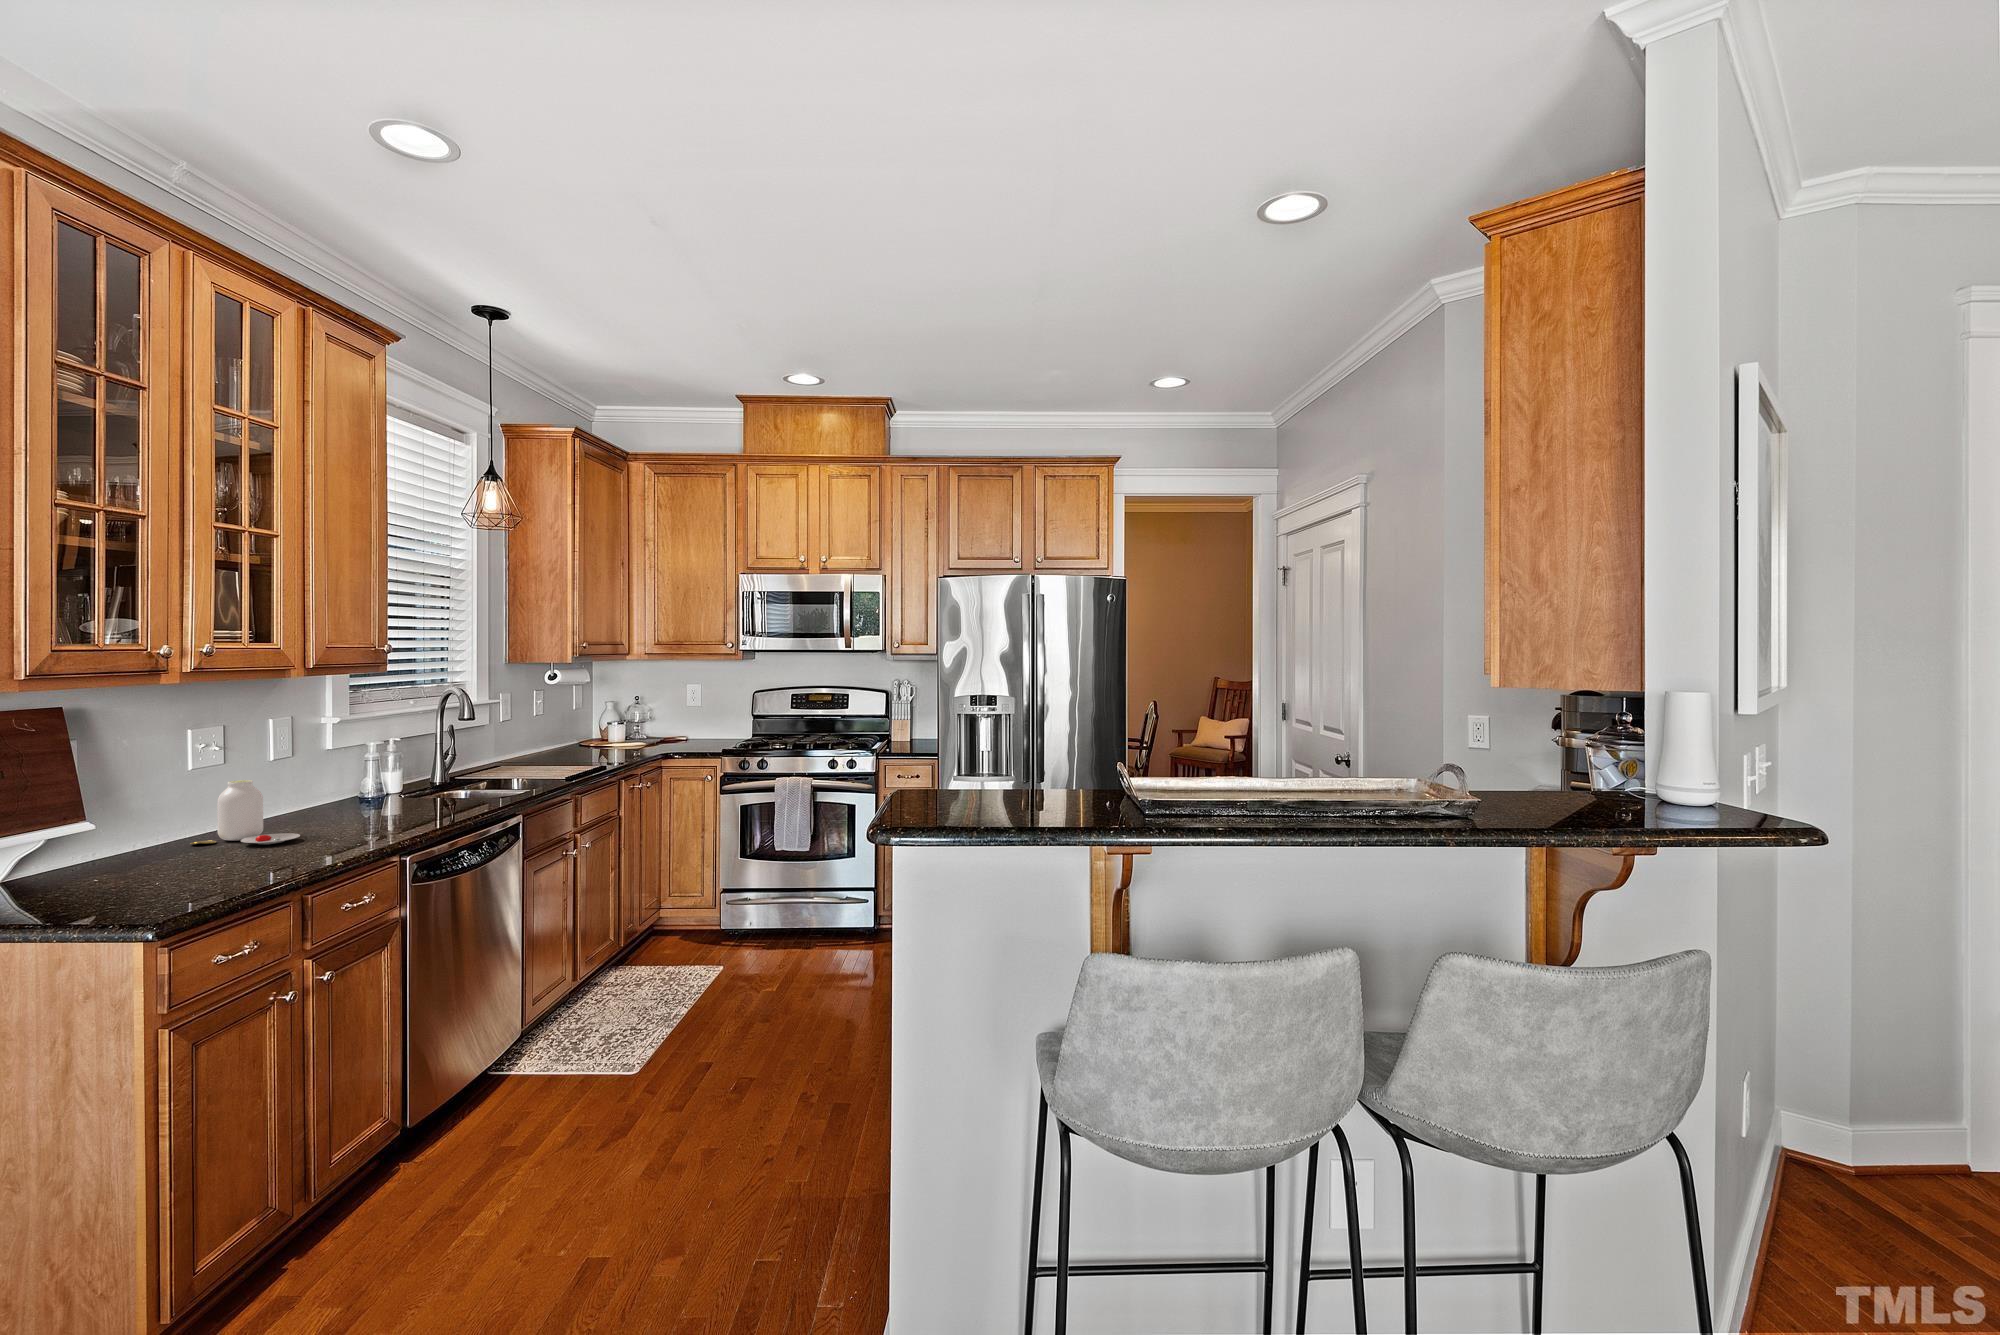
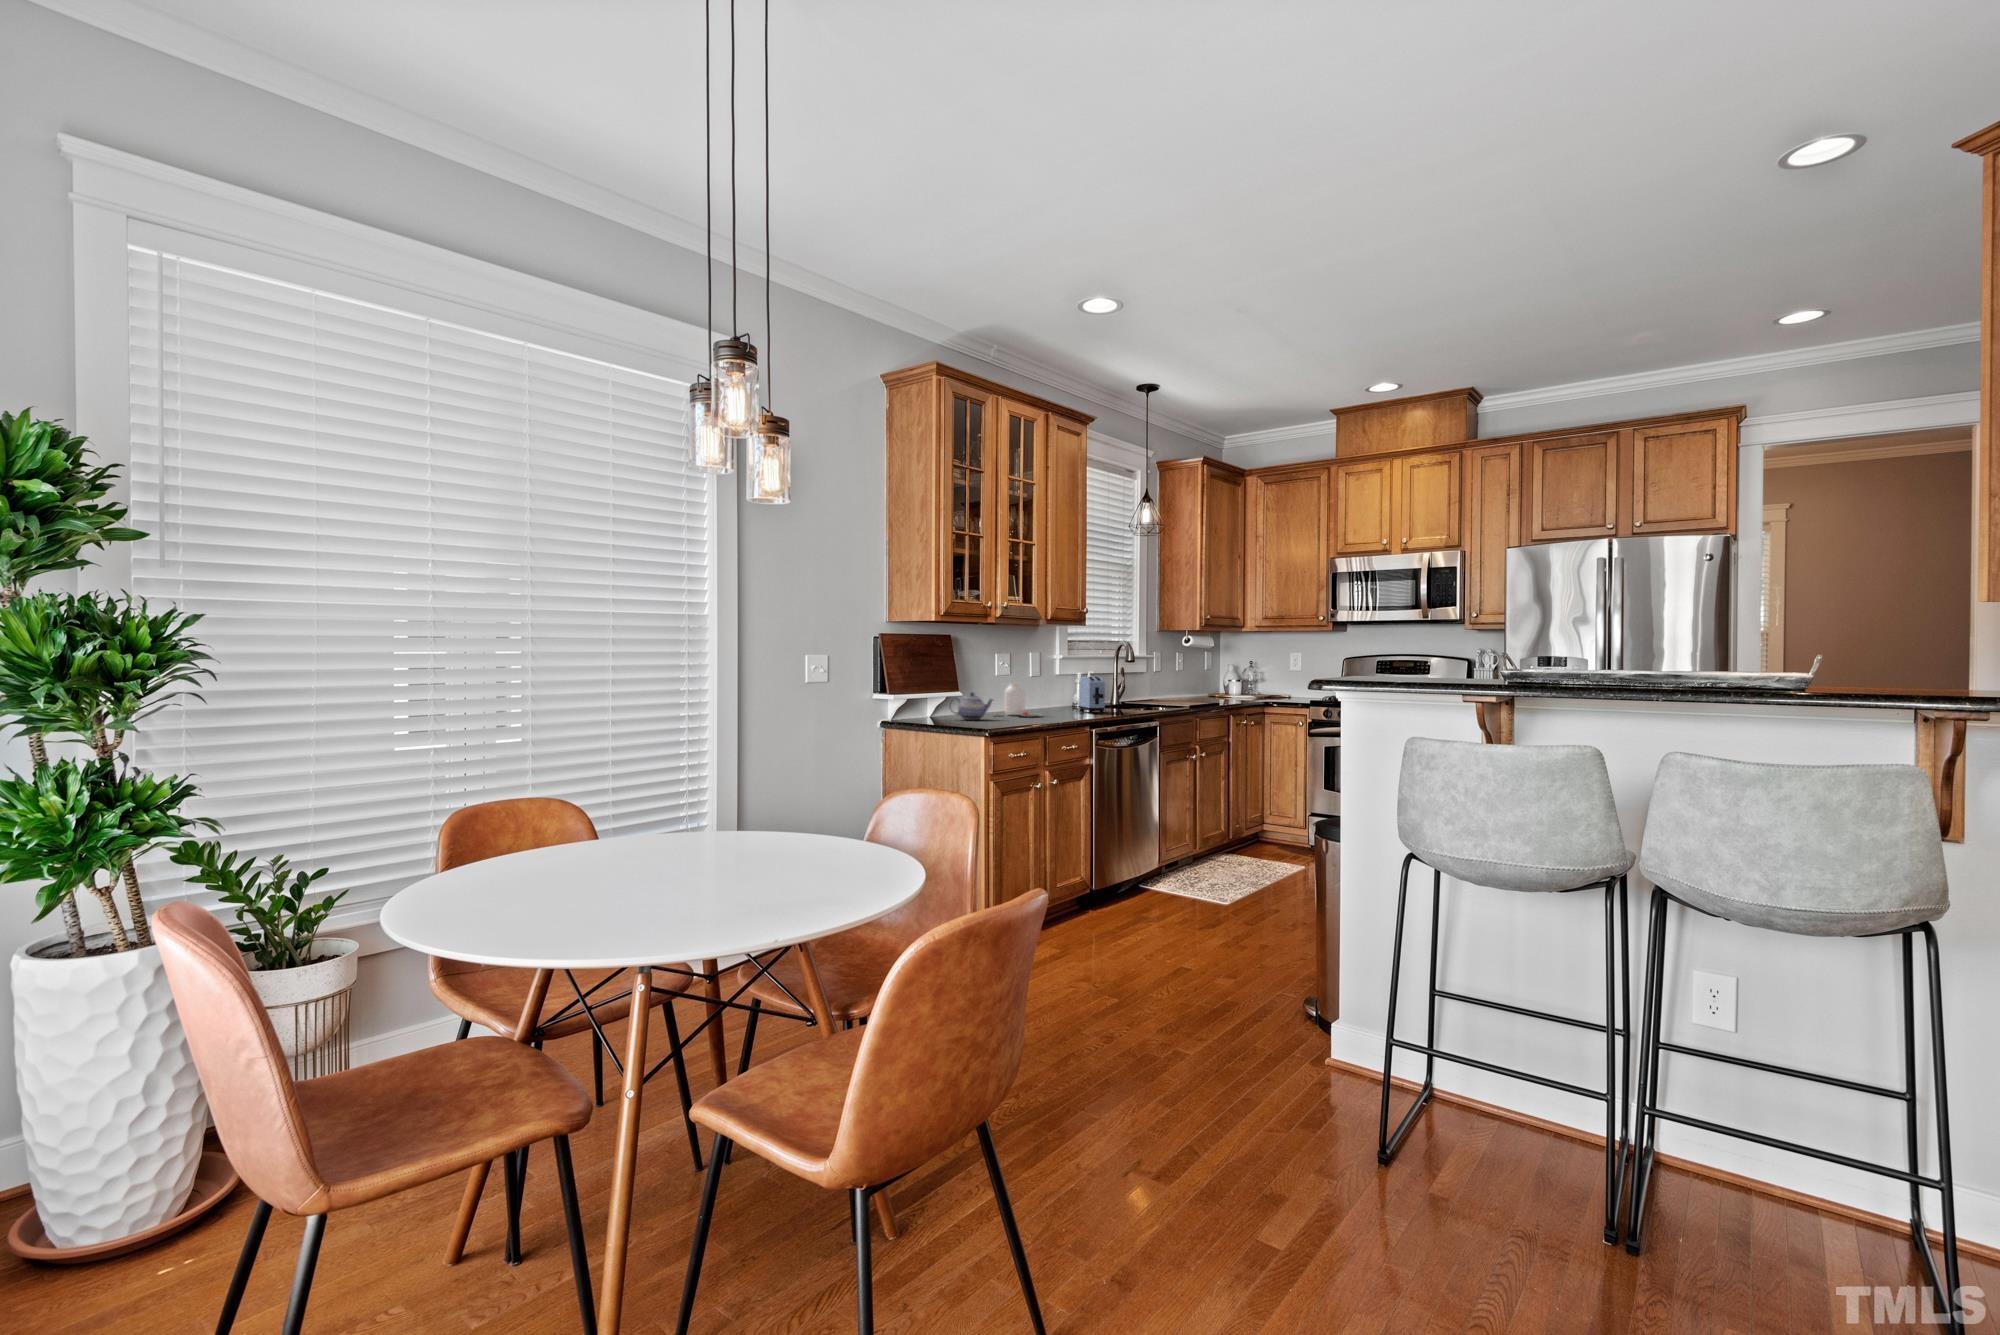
toaster: none [378,755,425,820] -> present [1079,677,1105,714]
teapot: none [68,818,187,874] -> present [949,693,993,720]

